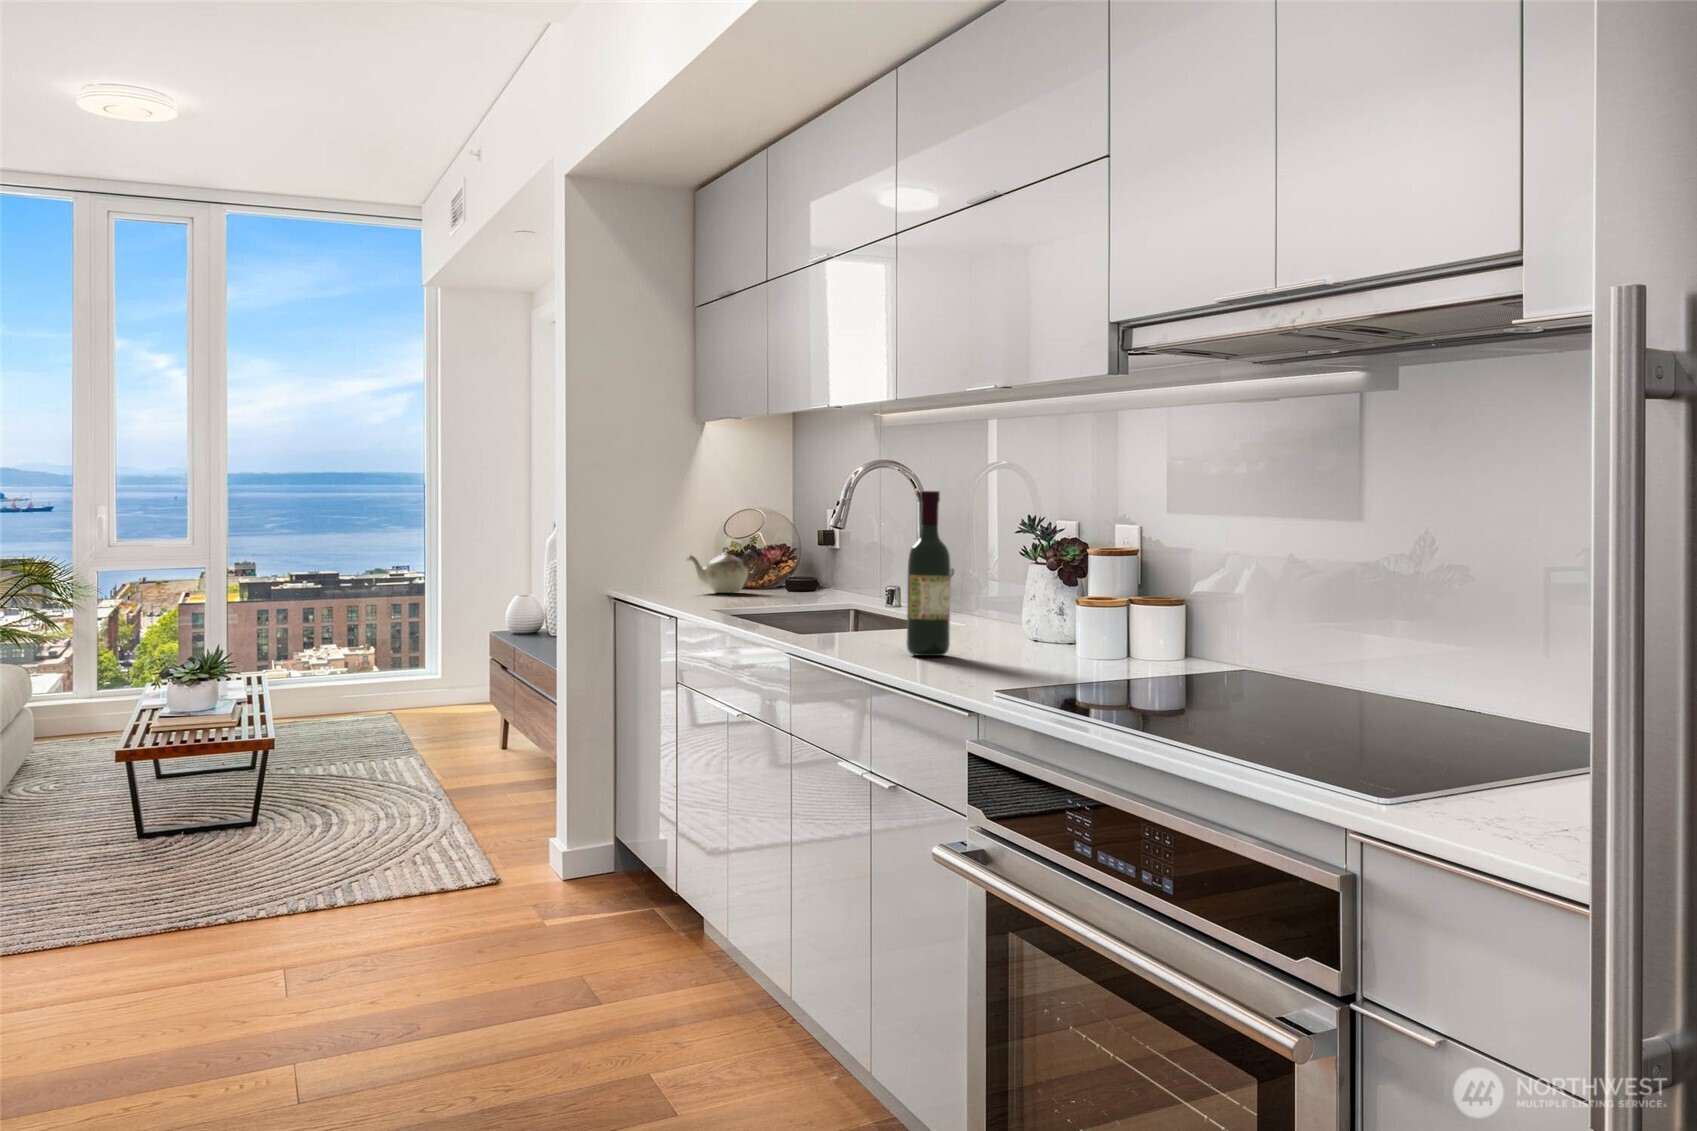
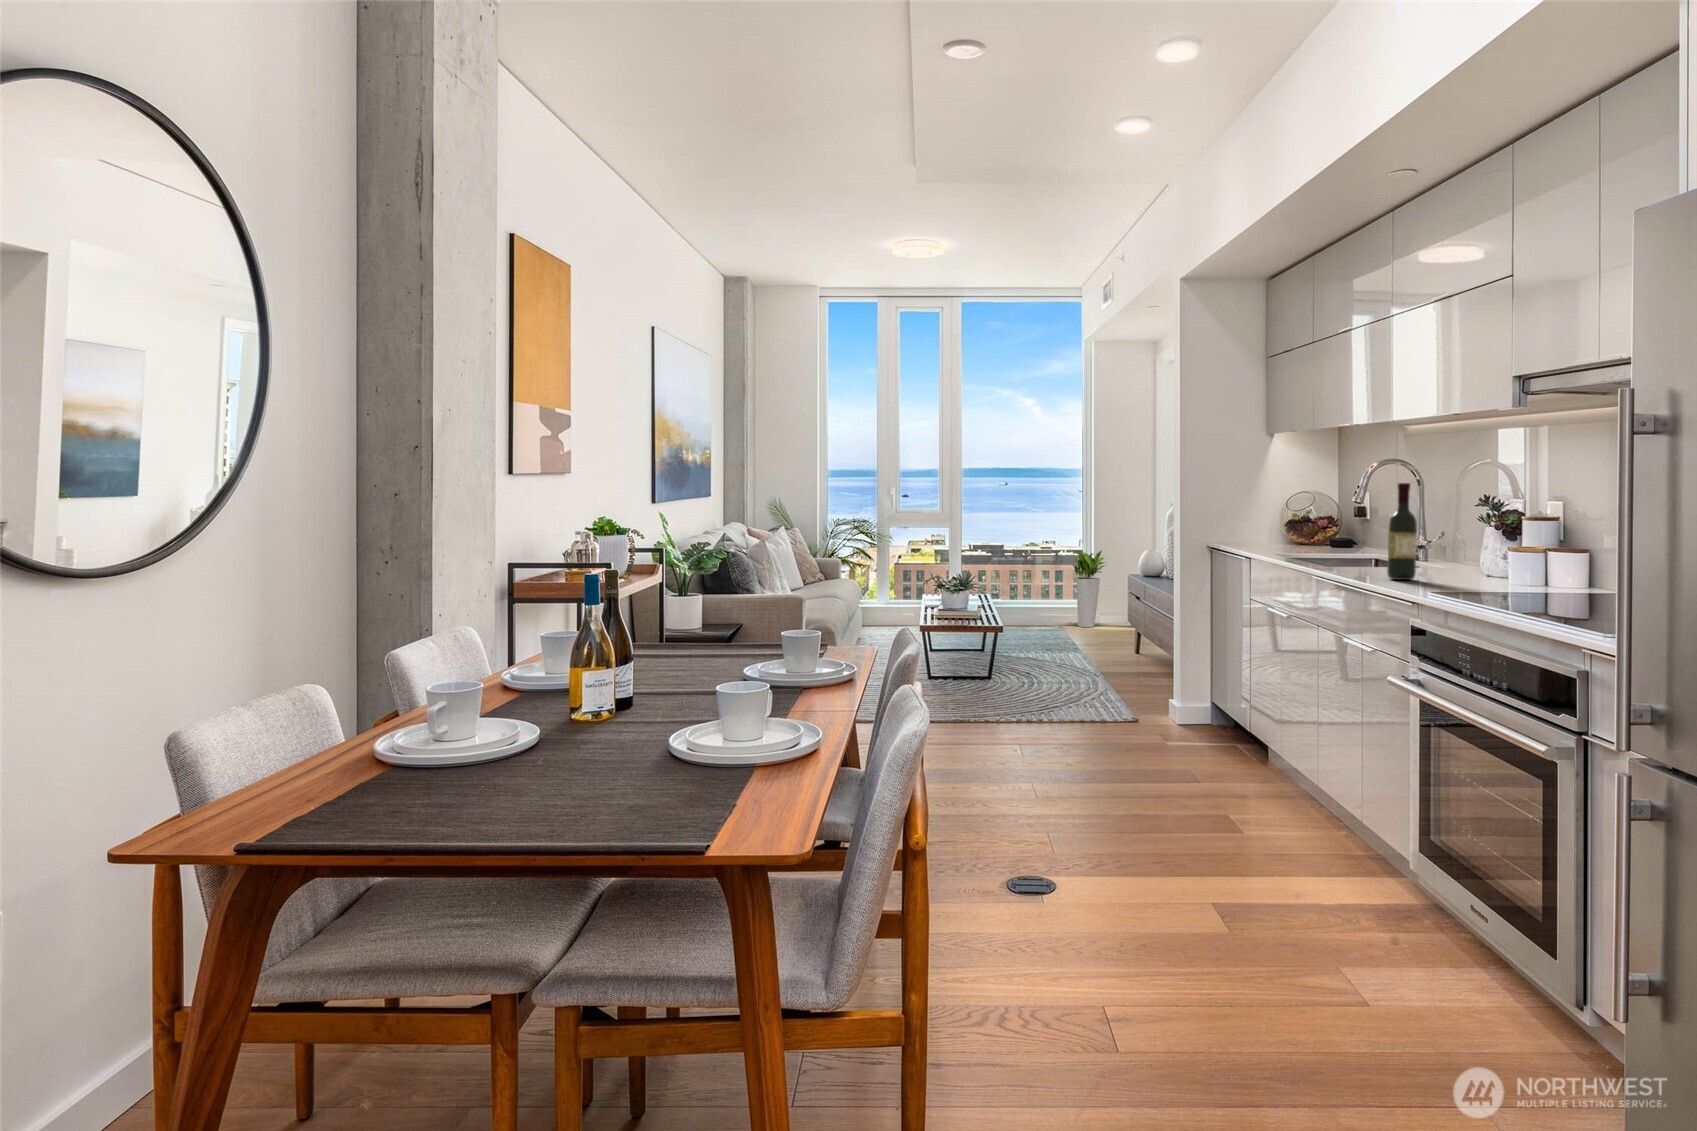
teapot: present [687,547,759,593] -> none [1259,517,1310,547]
planter: none [405,593,465,712] -> present [1071,550,1105,627]

